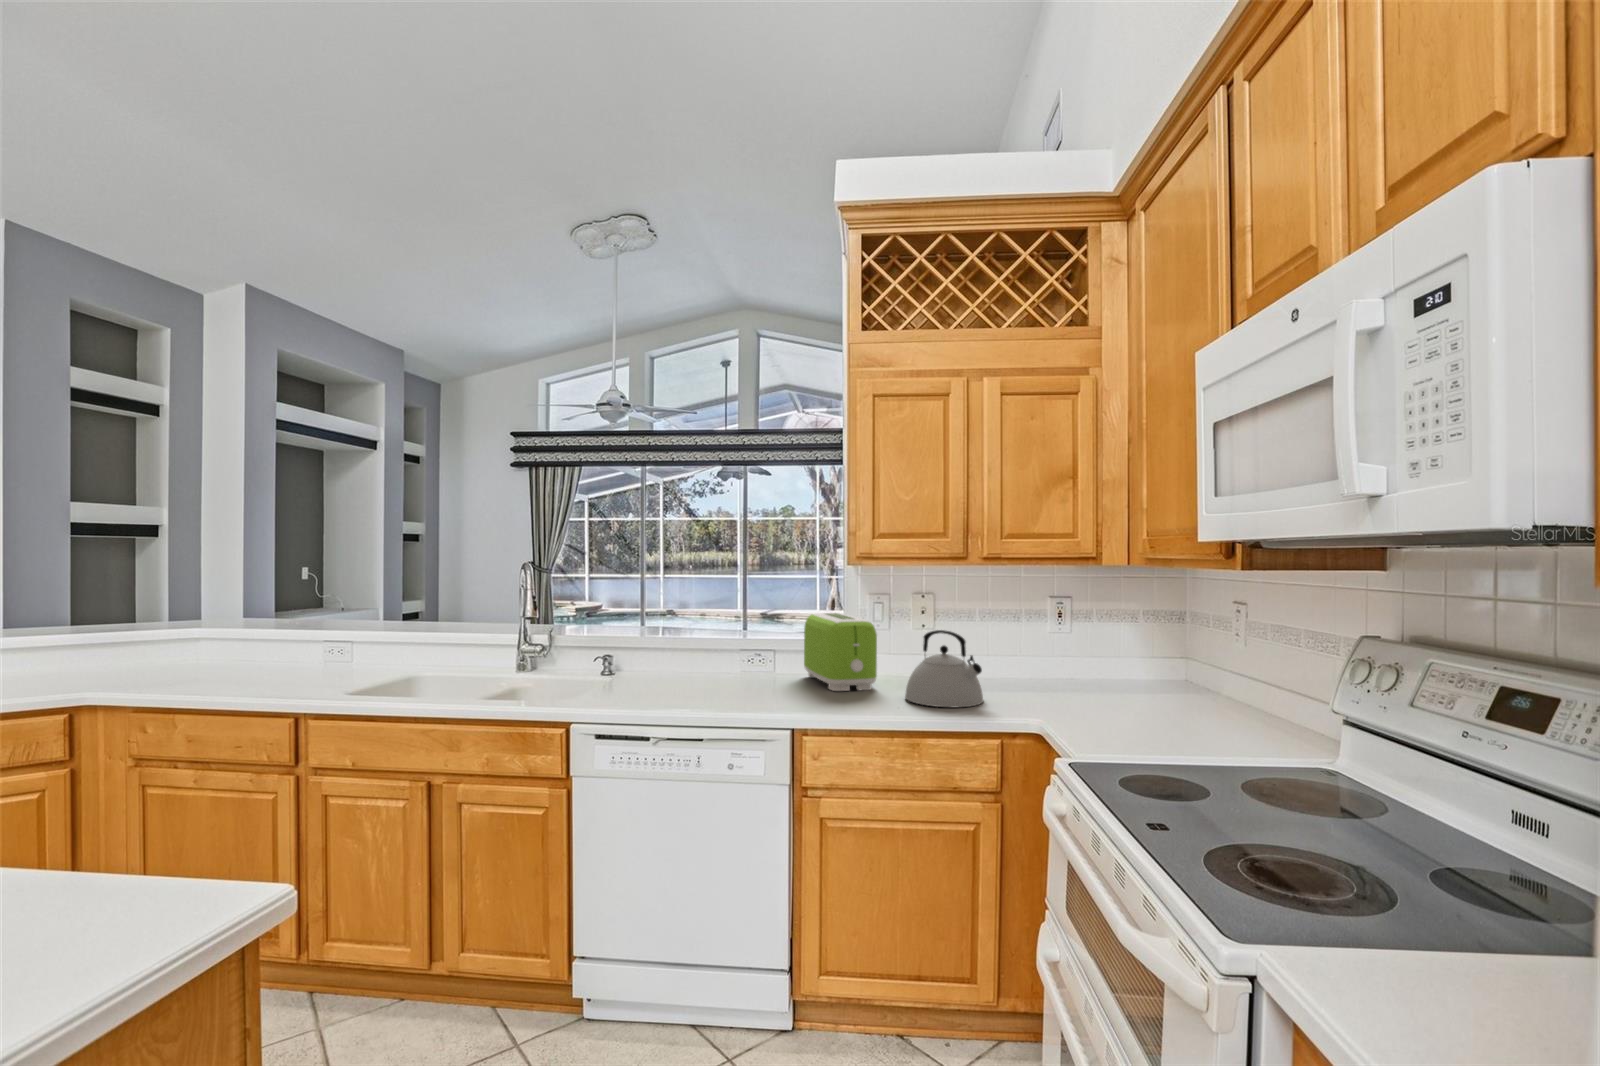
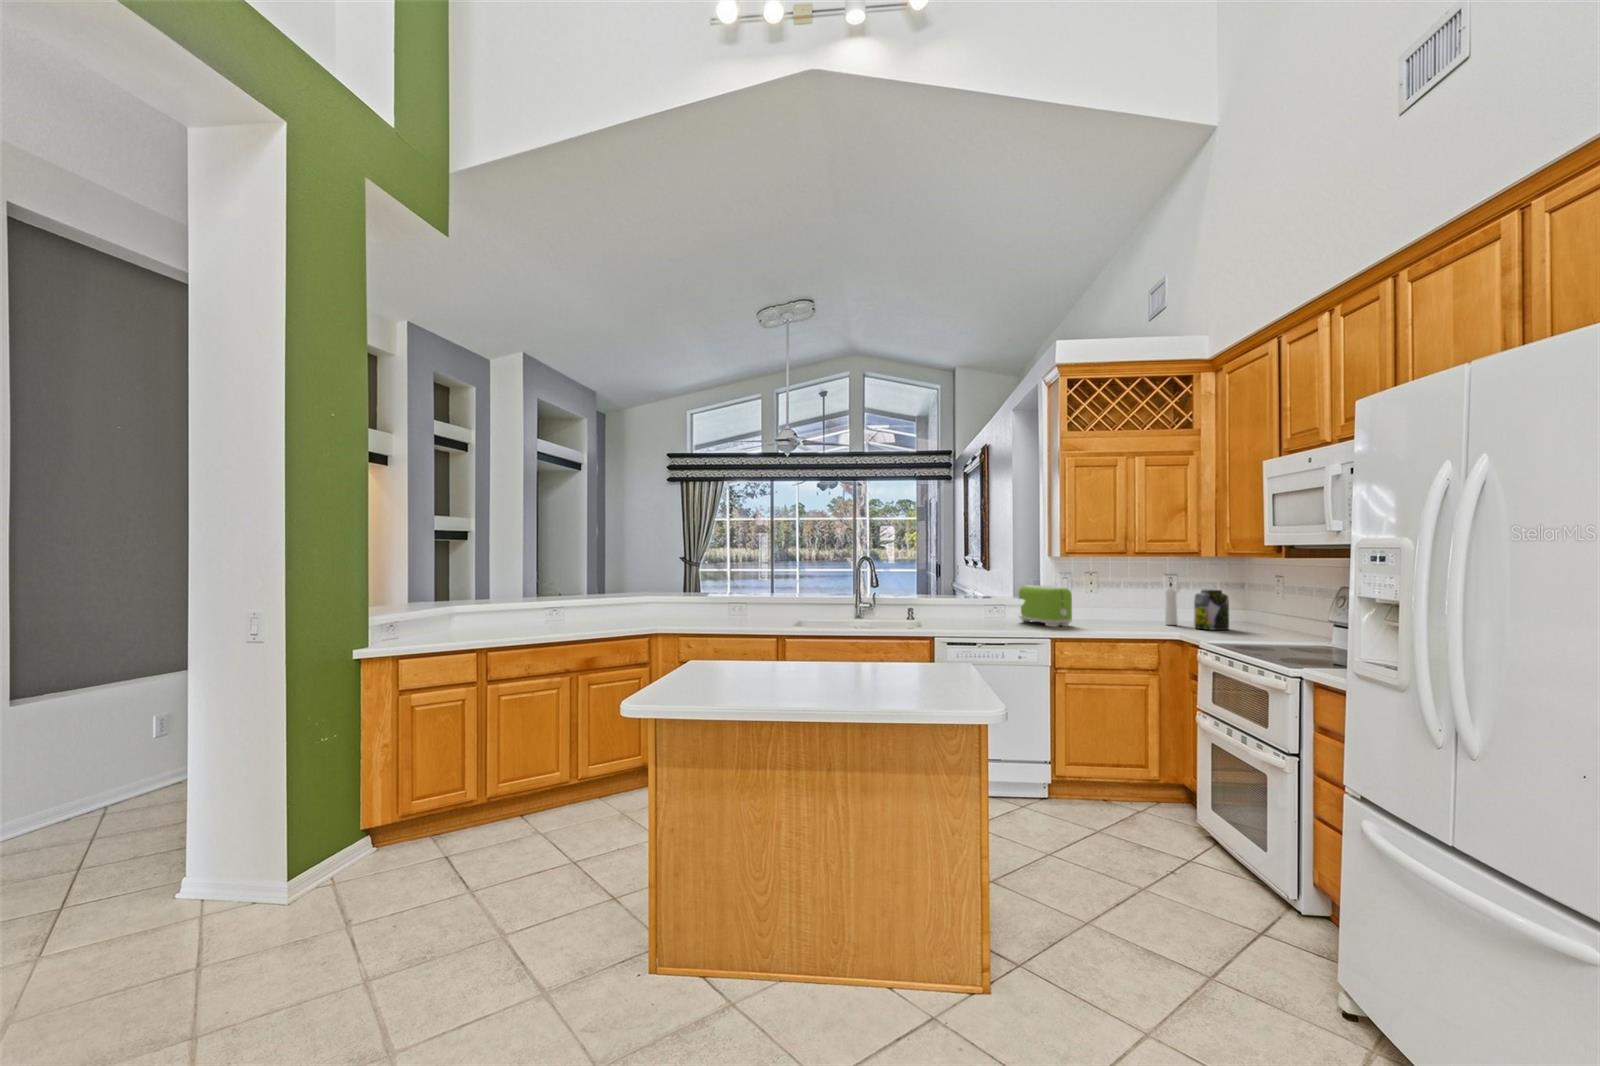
pepper mill: none [1041,611,1079,693] -> present [1165,582,1183,625]
kettle: present [905,630,983,707] -> none [1095,591,1140,630]
jar: none [1085,630,1149,713] -> present [1194,589,1229,630]

